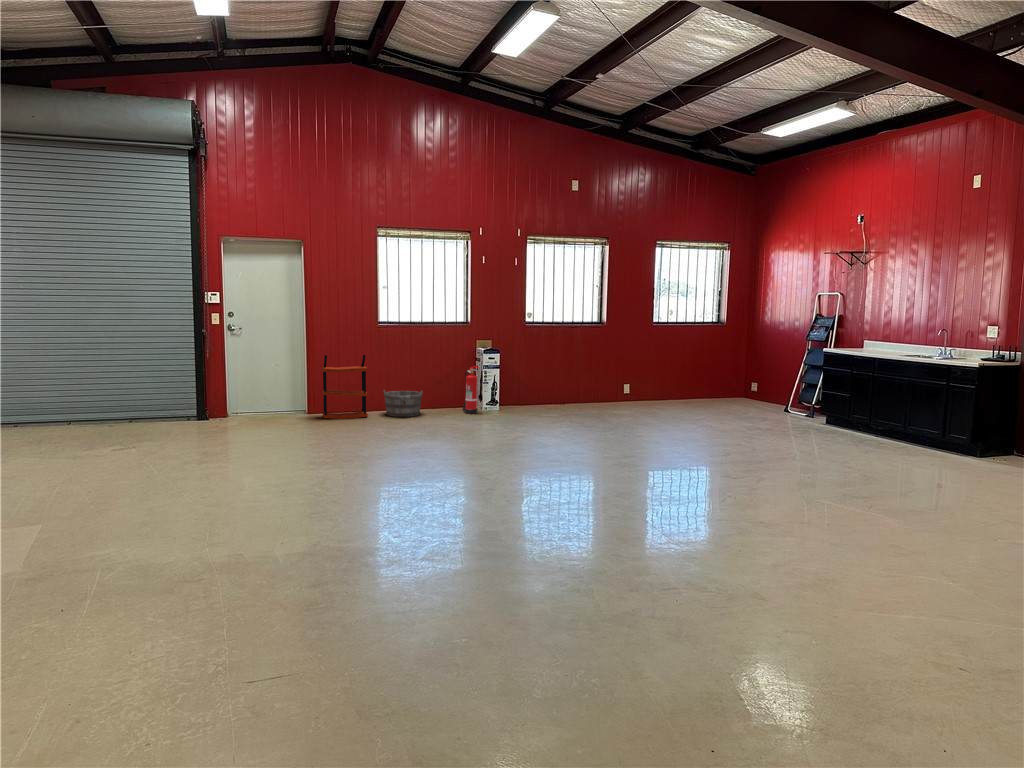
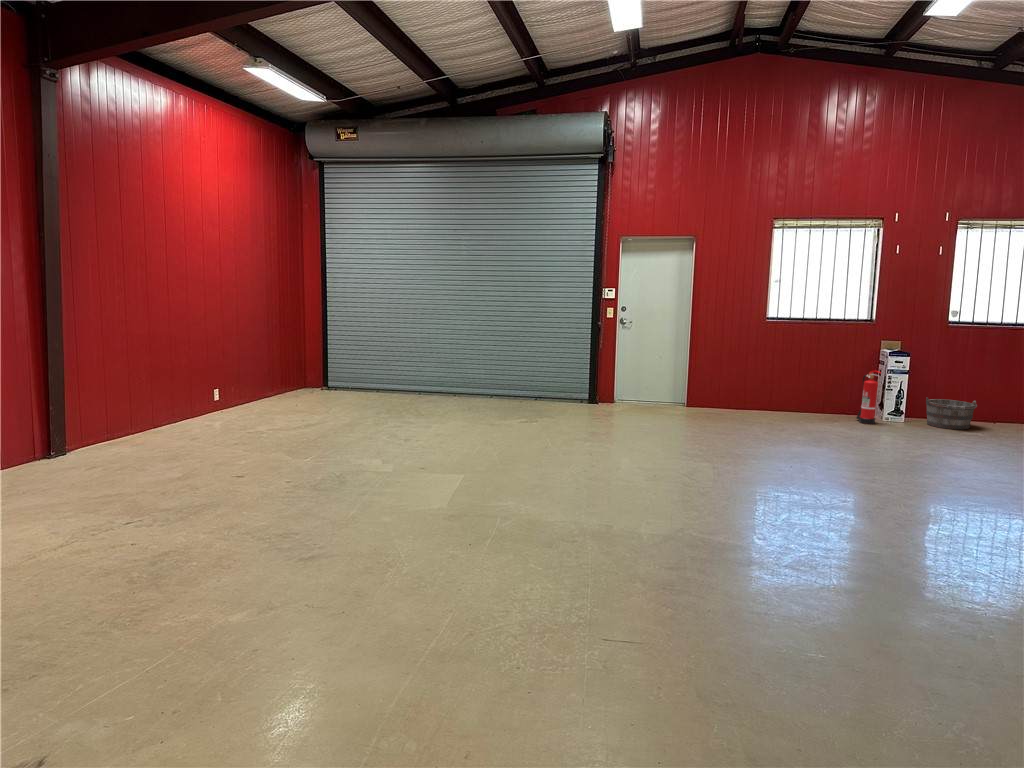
shelving unit: present [322,355,368,419] -> none [702,351,752,416]
bucket: present [383,391,423,417] -> present [926,397,977,429]

